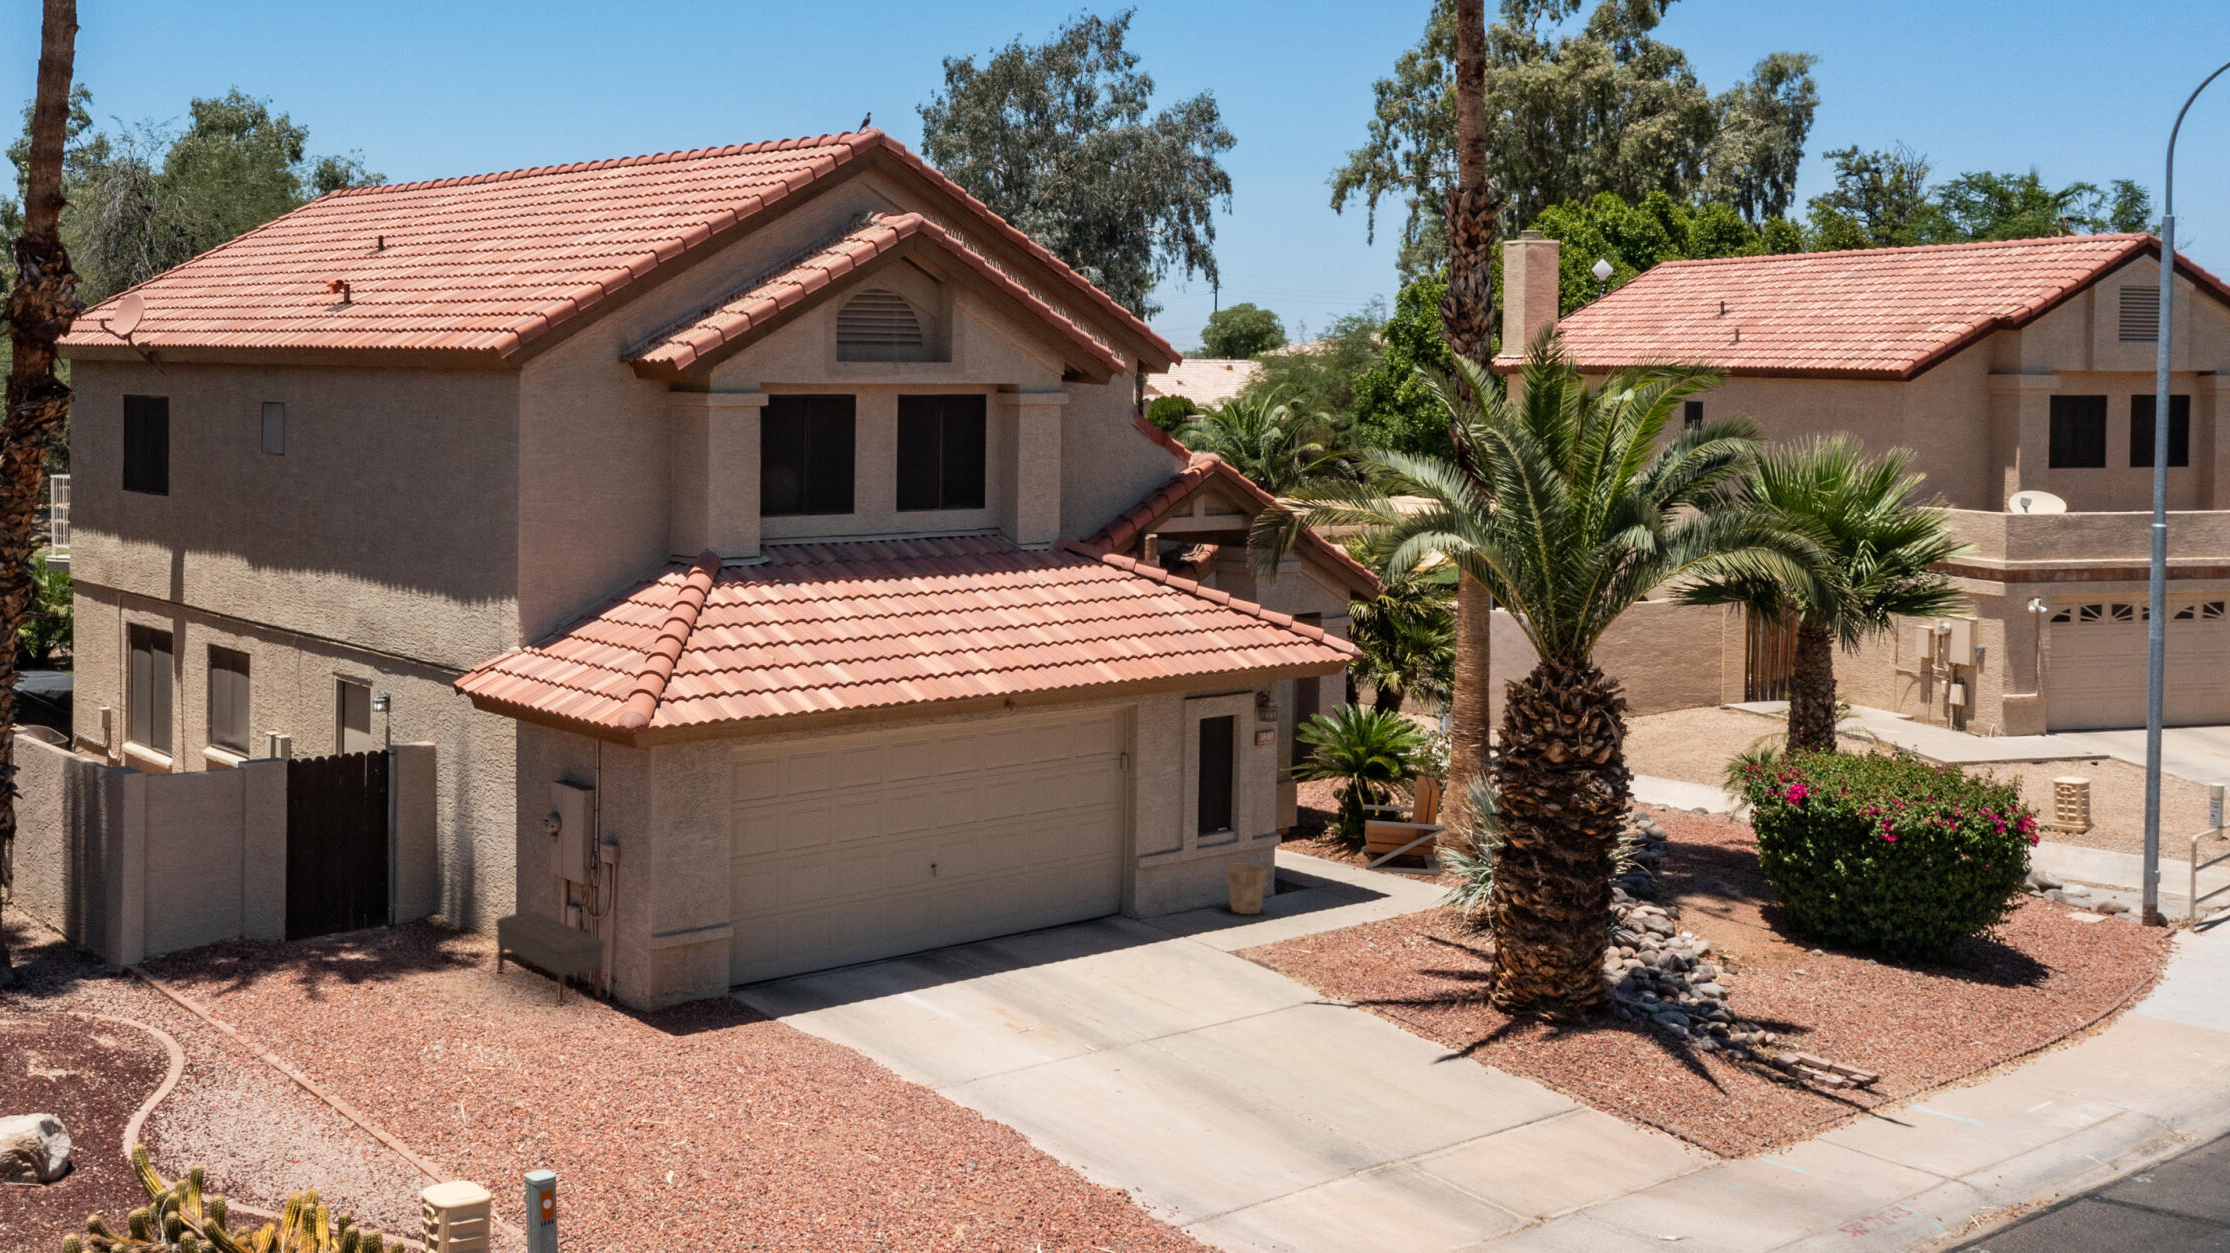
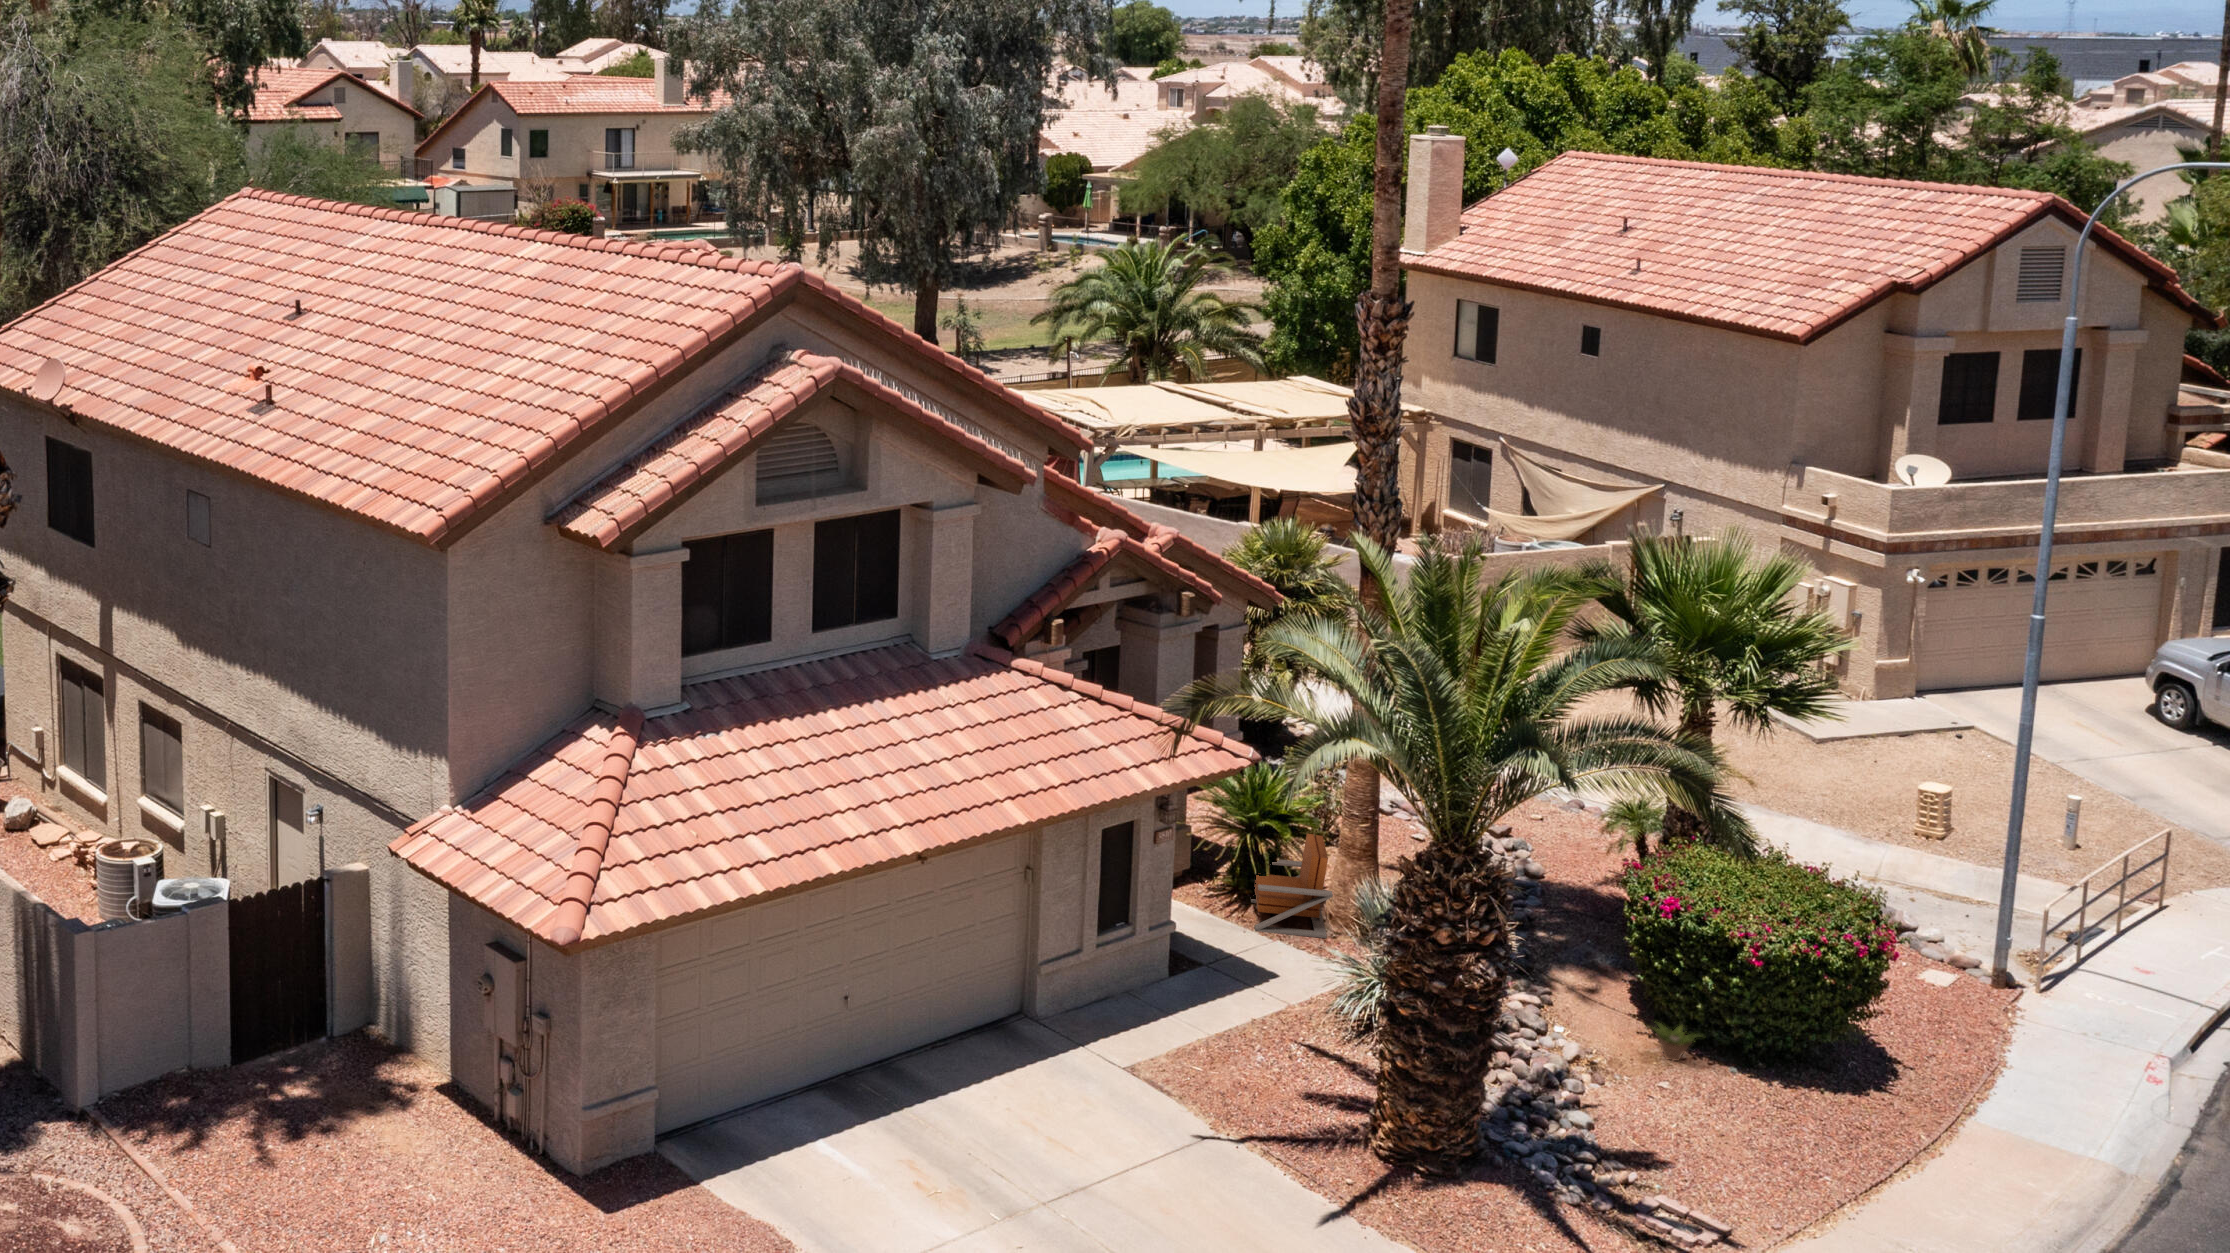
bucket: present [1226,859,1268,914] -> none [1124,953,1164,1005]
bench: present [496,911,605,1004] -> none [438,1059,544,1167]
decorative plant: none [1781,923,1846,961] -> present [1652,1023,1698,1061]

